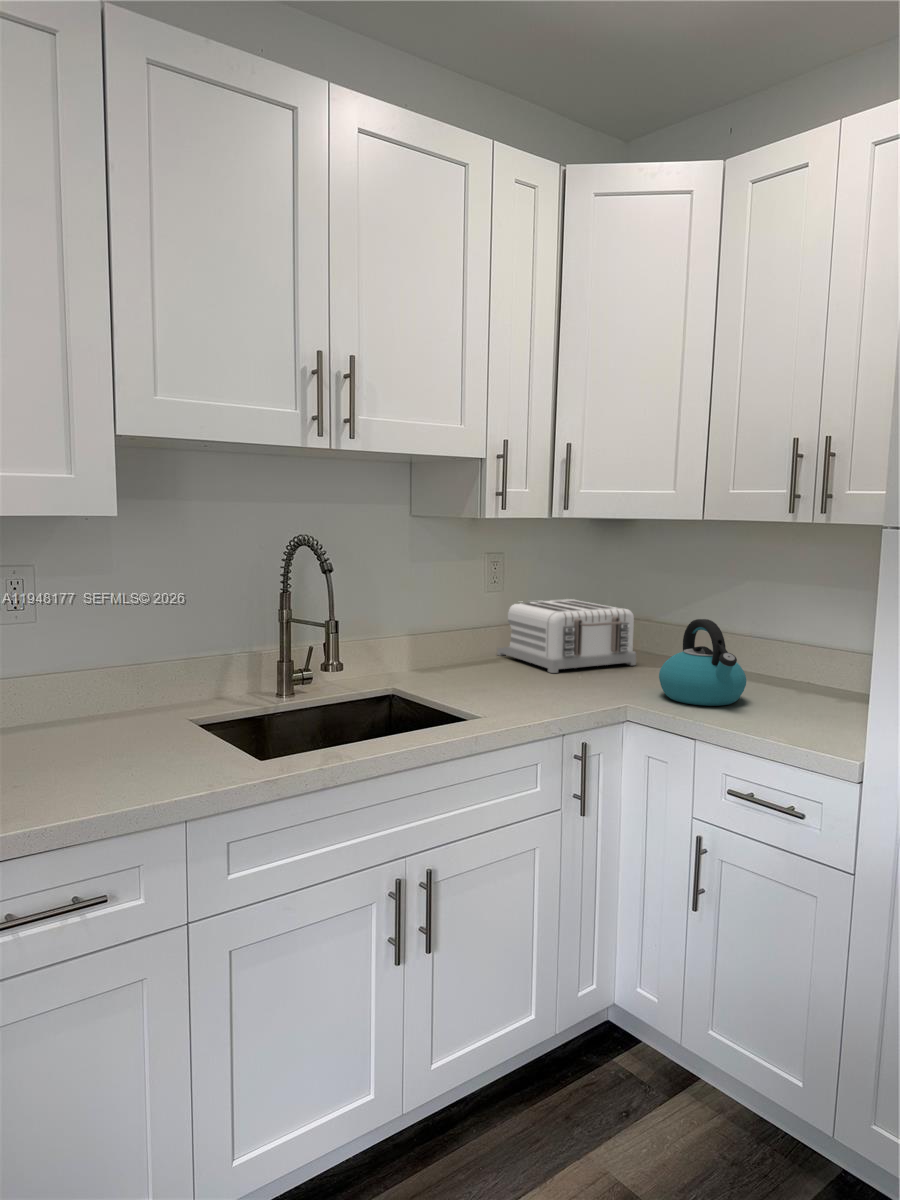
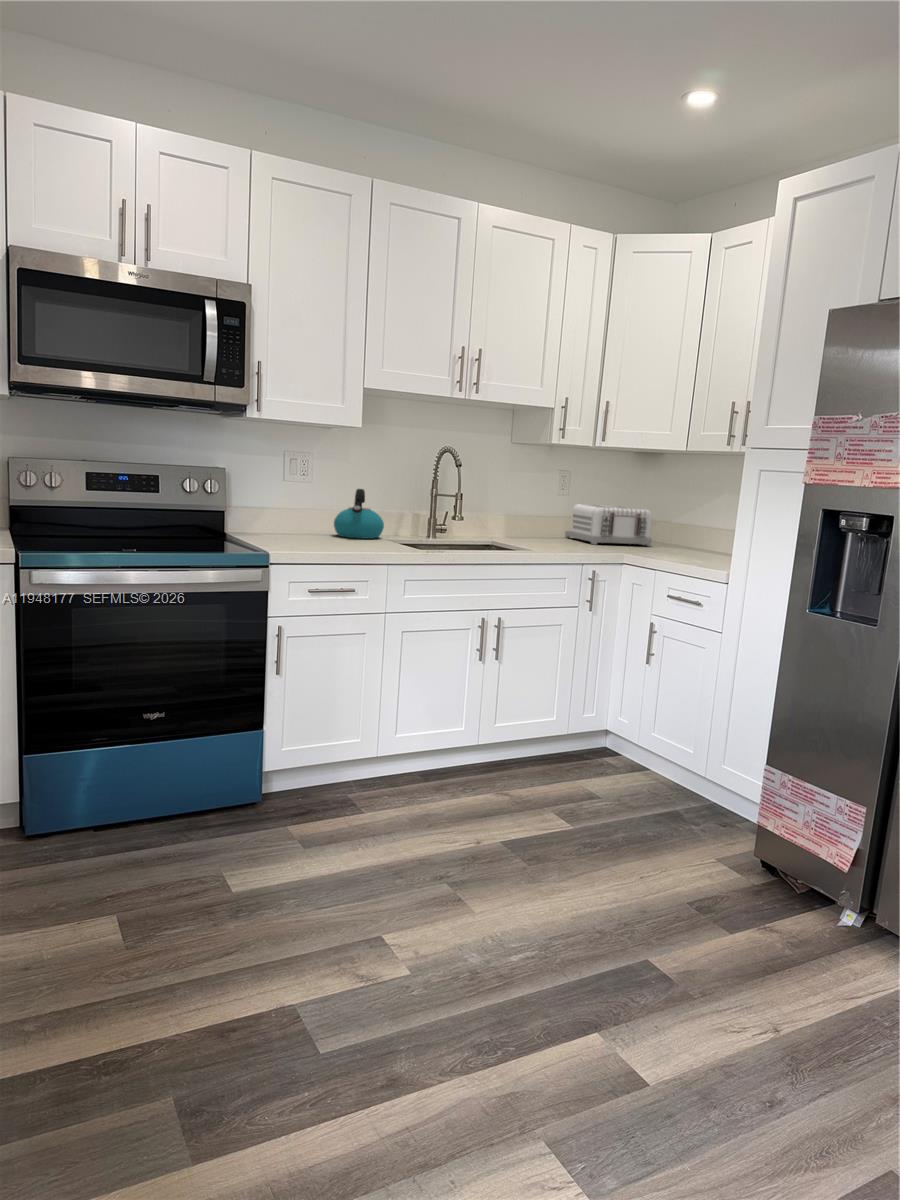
kettle: present [659,619,746,706] -> present [334,489,384,539]

